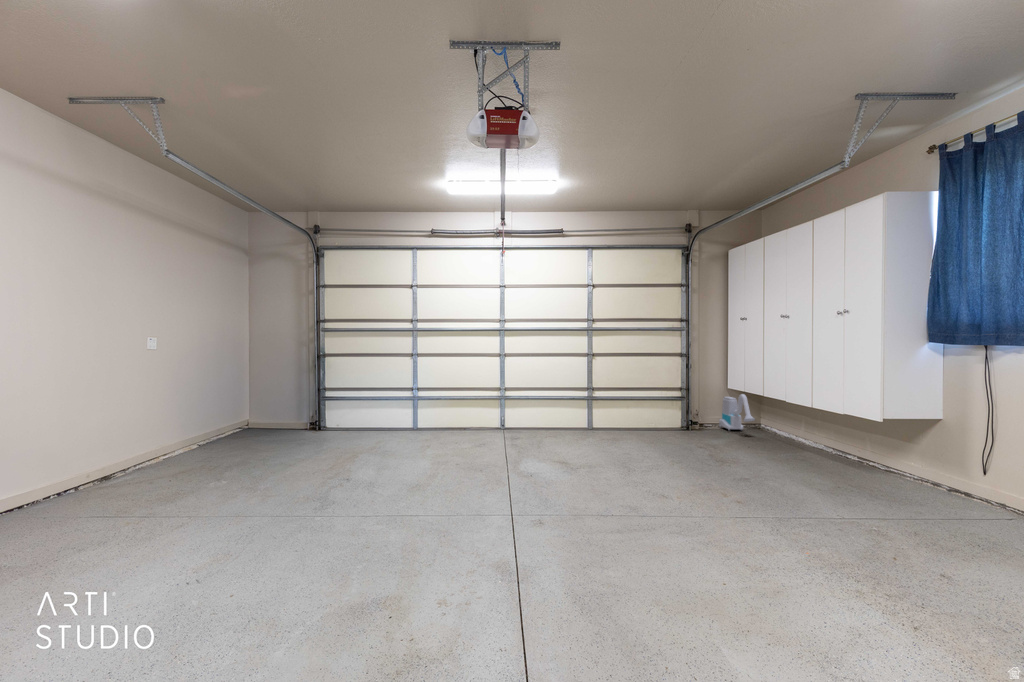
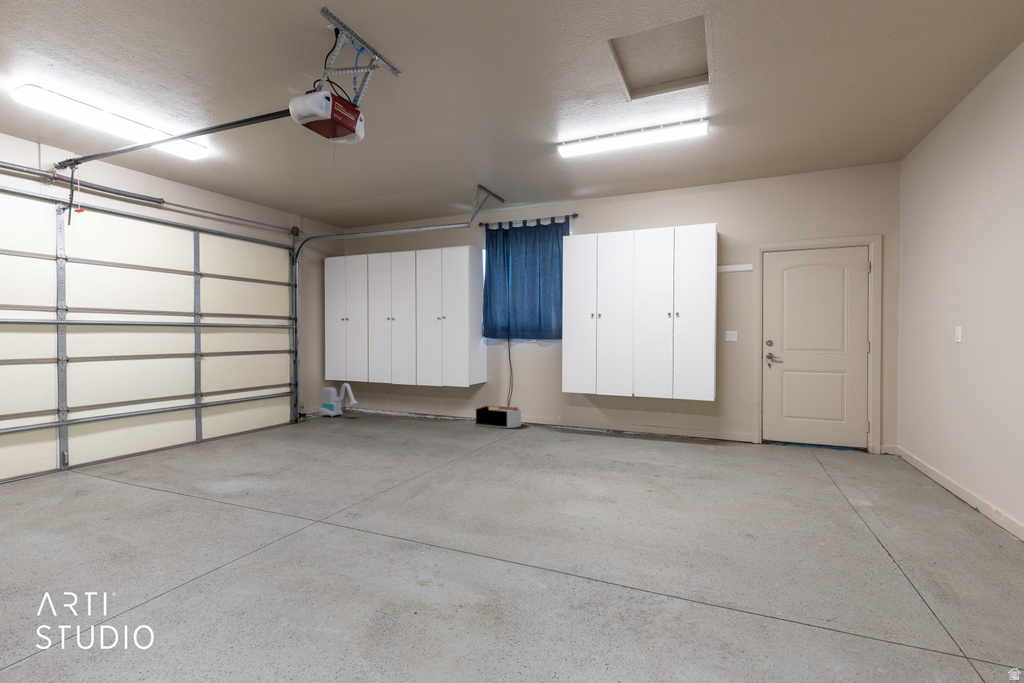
storage bin: none [901,458,1004,512] -> present [476,405,521,428]

